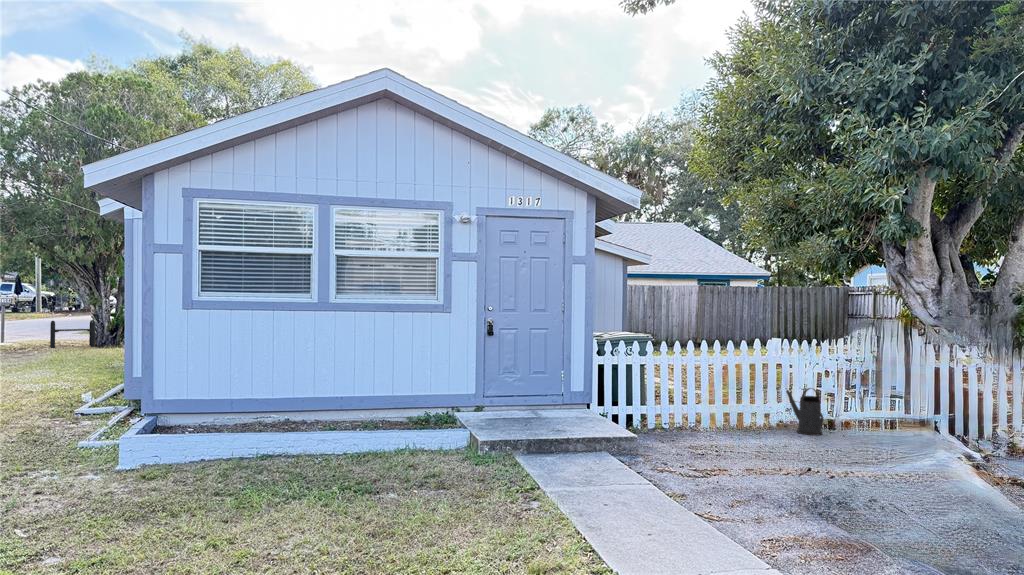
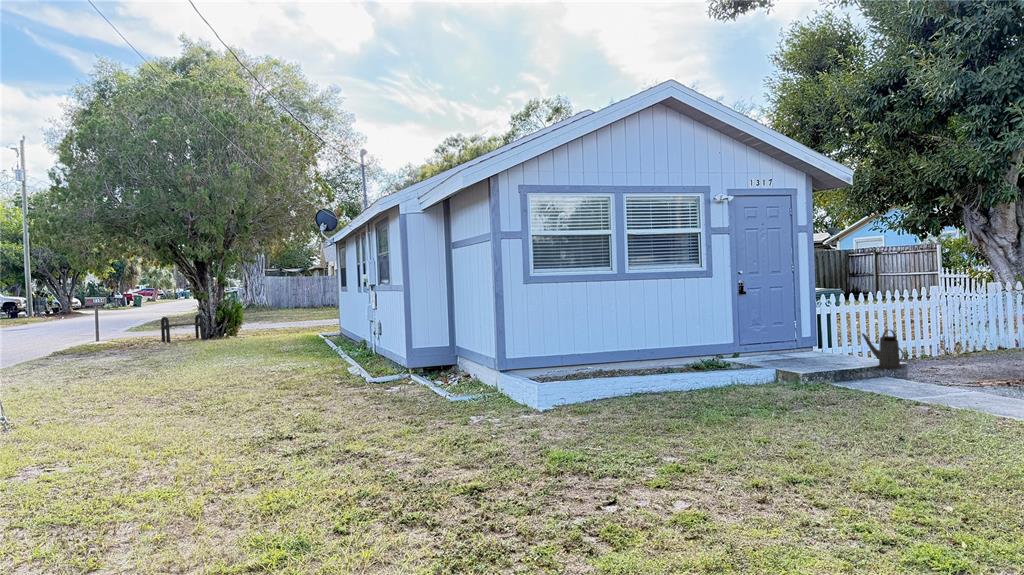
watering can: present [786,388,824,435] -> present [862,330,904,369]

